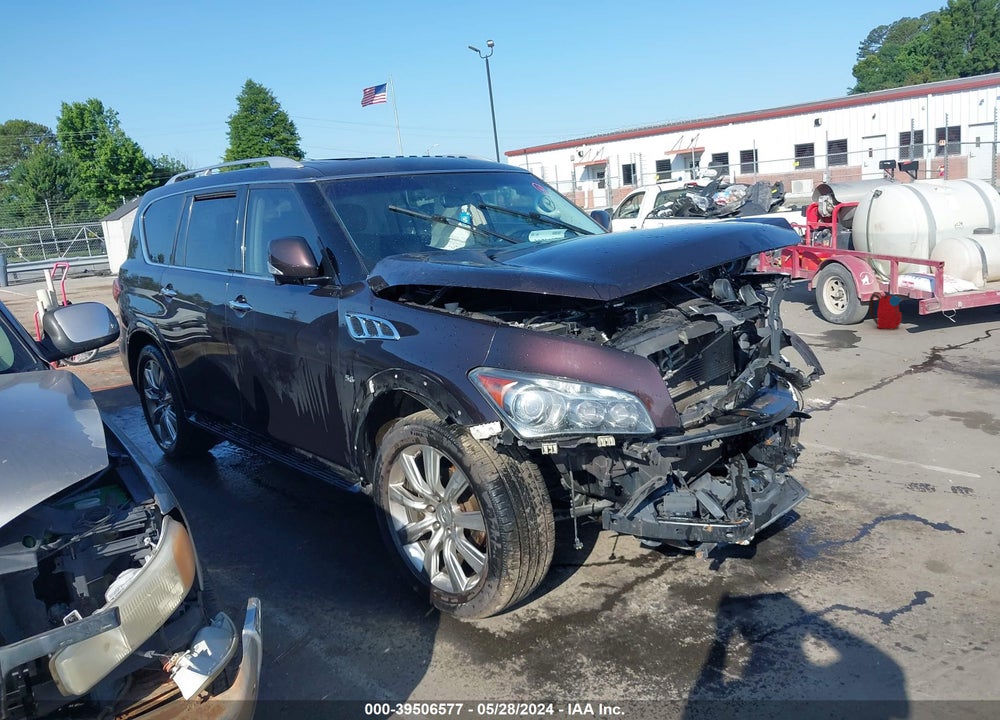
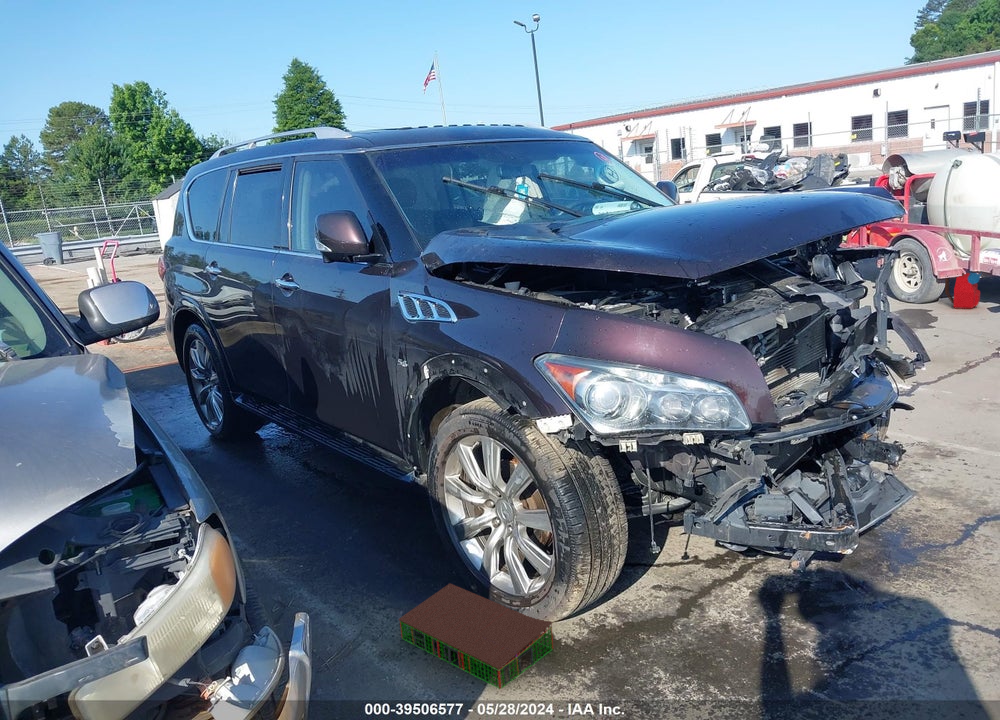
storage bin: none [345,583,488,676] -> present [399,583,553,689]

